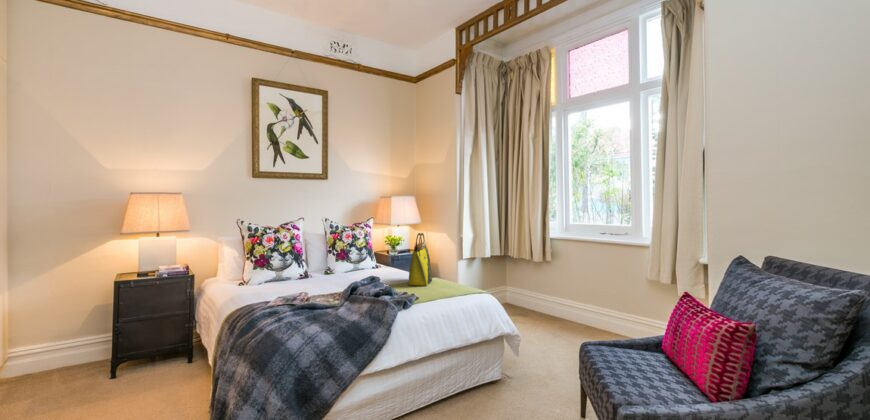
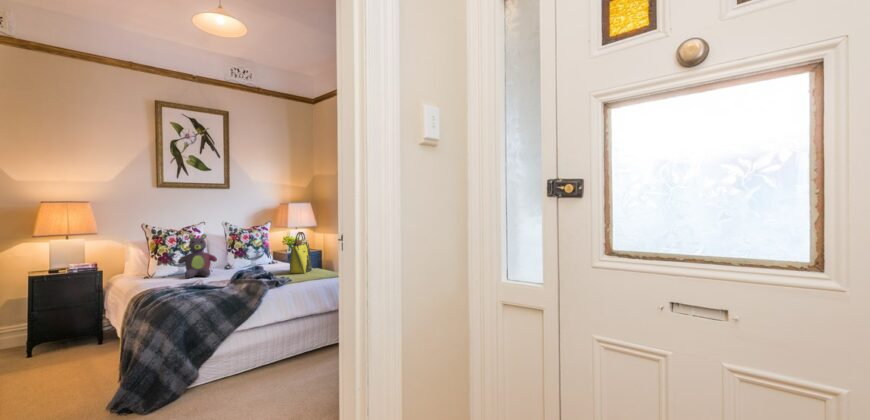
stuffed bear: none [277,233,321,288] -> present [178,234,217,278]

